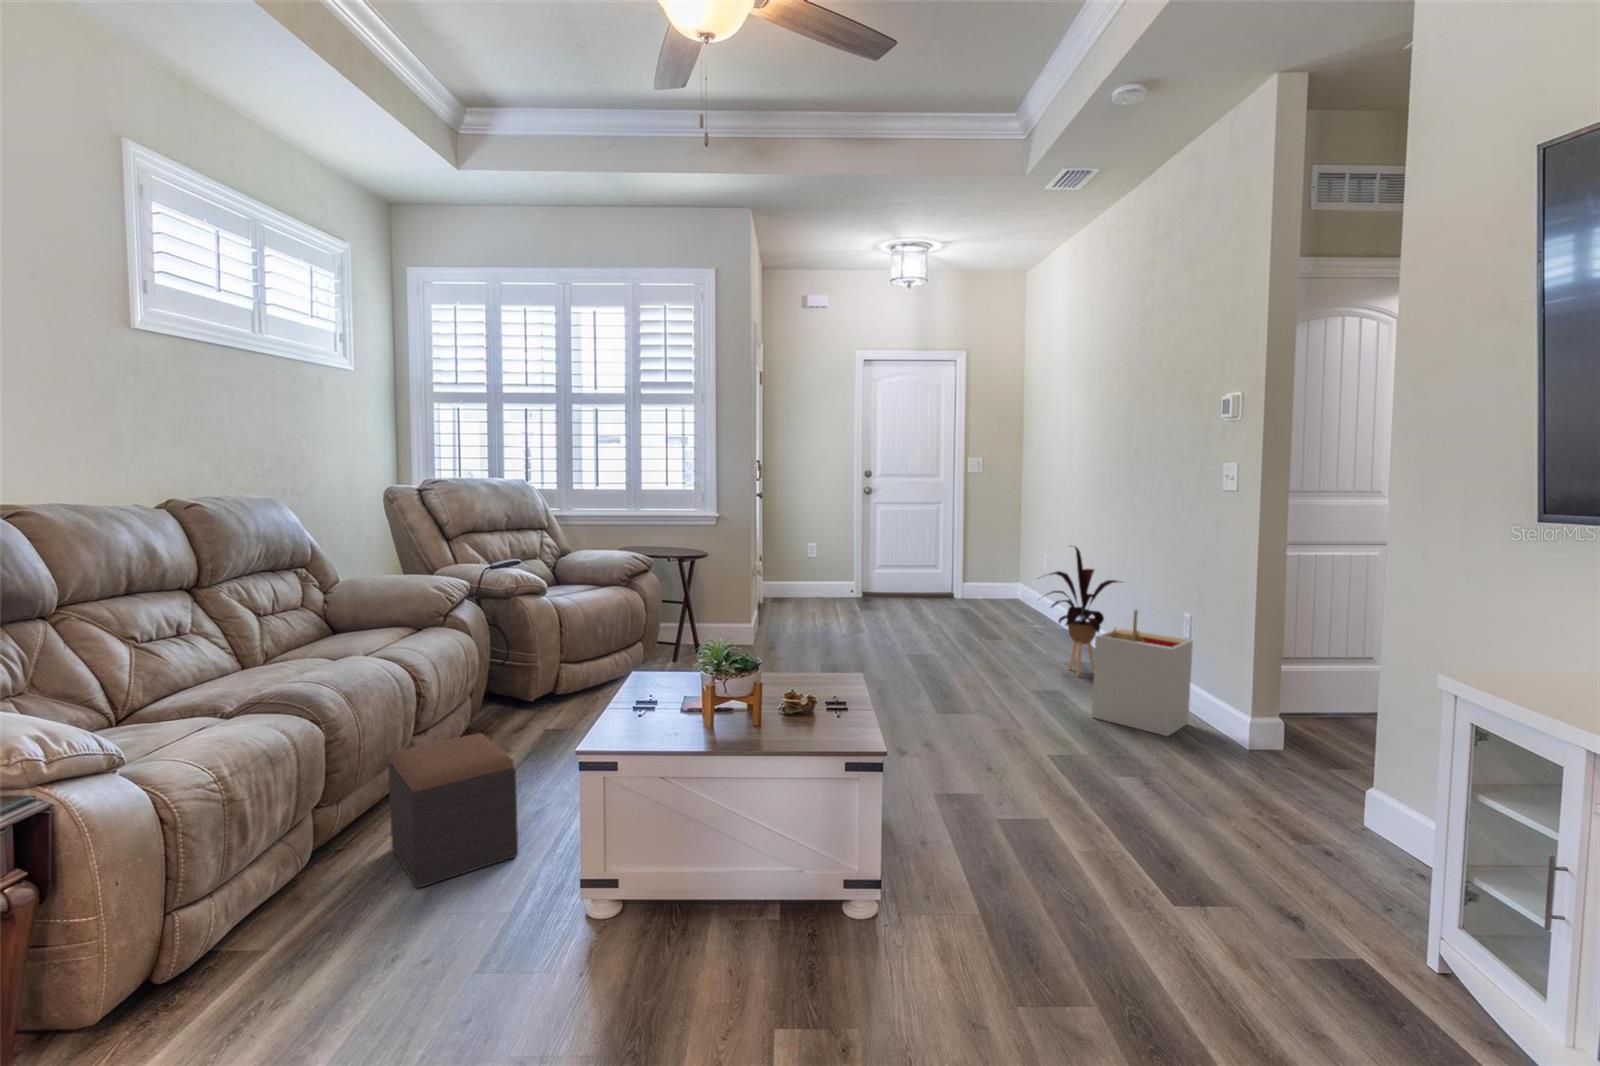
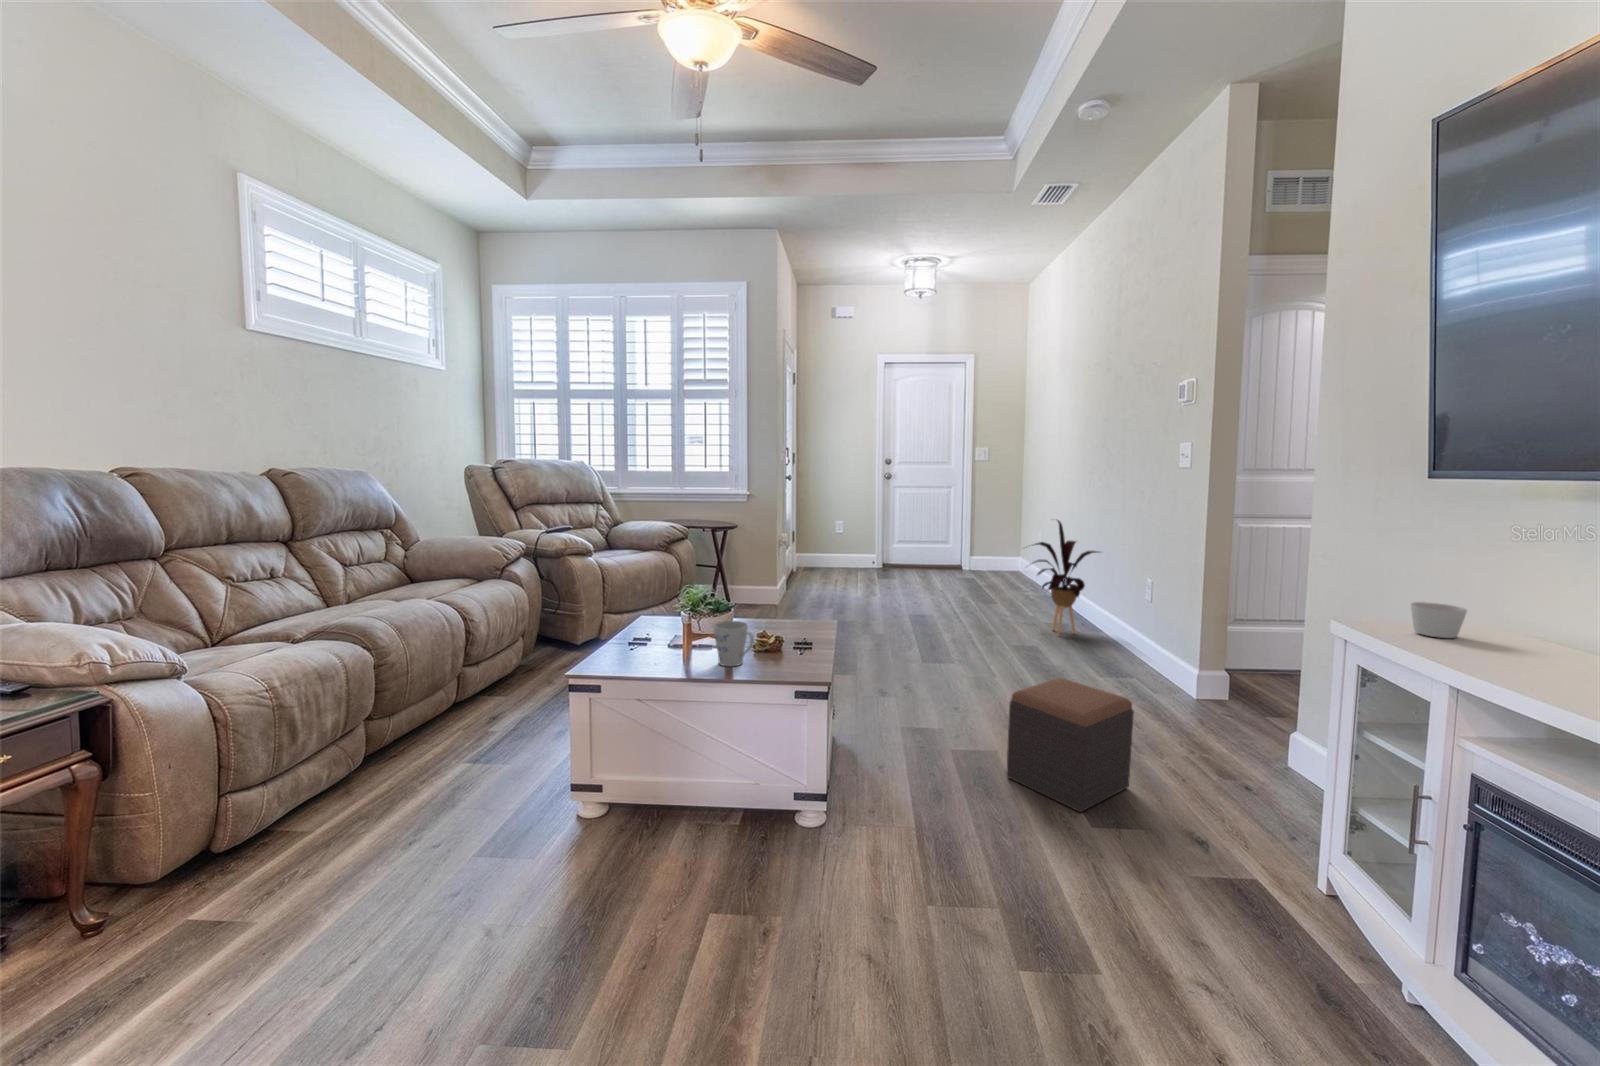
storage bin: present [1092,610,1193,736] -> none [1064,574,1158,688]
candle: none [1495,655,1552,693] -> present [1411,602,1467,638]
mug: none [741,681,790,734] -> present [713,621,754,666]
footstool: present [388,733,518,888] -> present [1006,678,1134,812]

